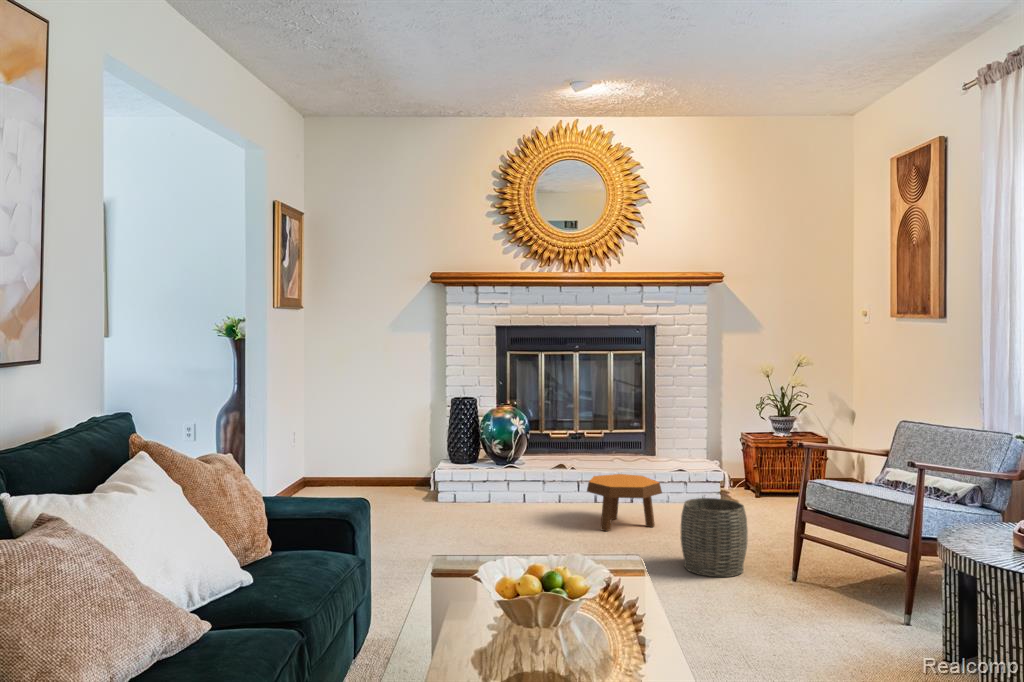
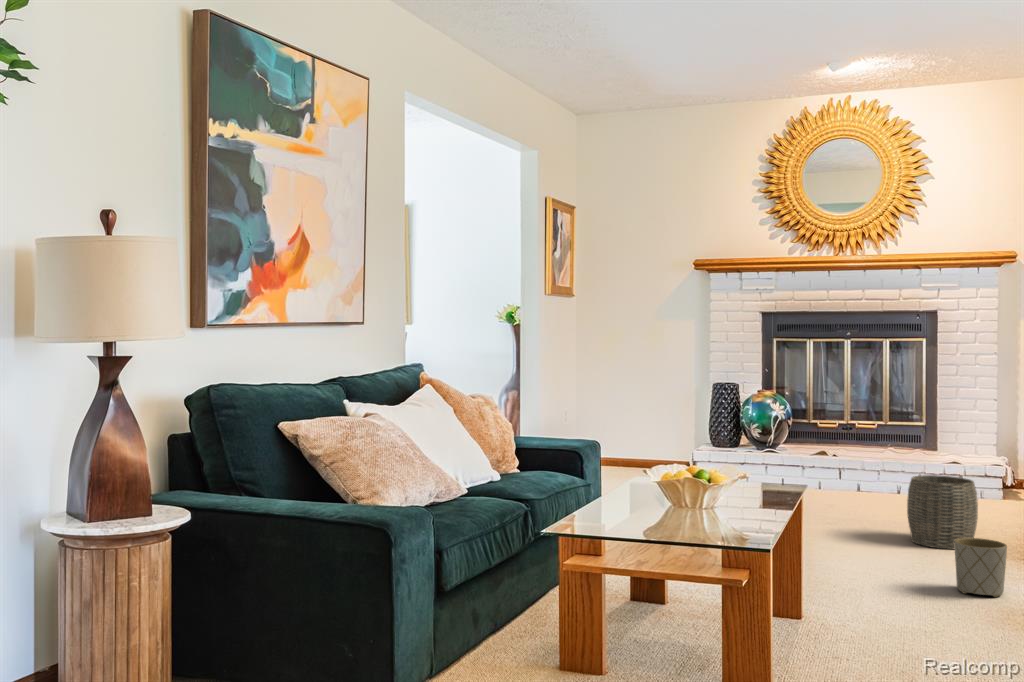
footstool: present [587,474,662,531] -> none [835,460,916,513]
planter: none [777,584,831,652] -> present [954,538,1007,597]

